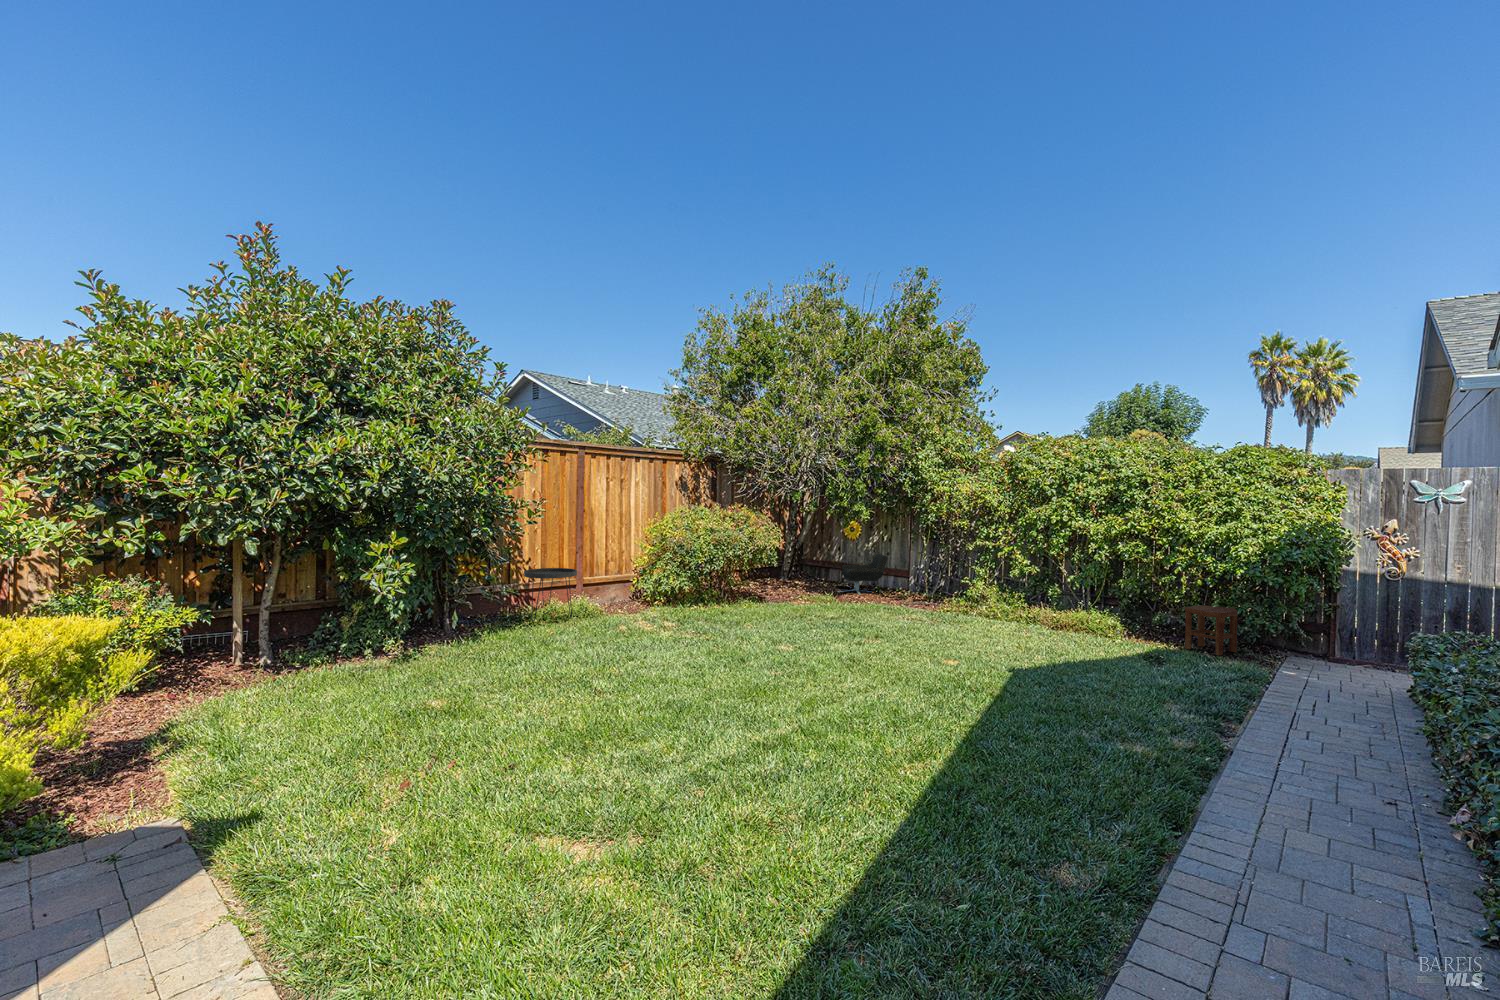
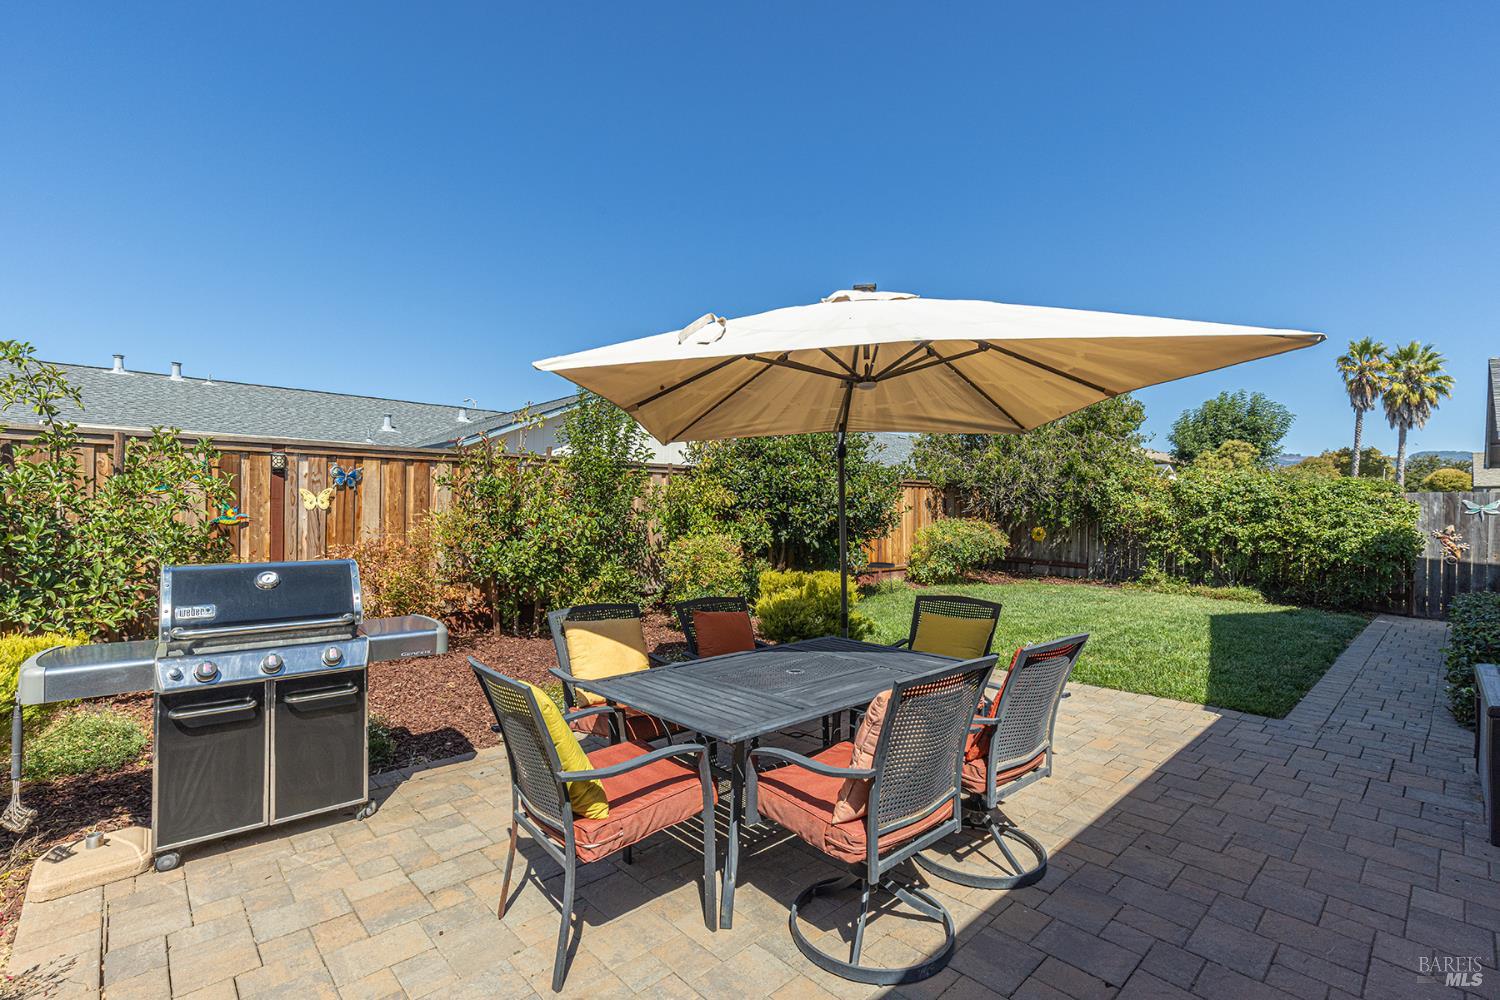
lounge chair: present [838,554,888,595] -> none [1032,551,1072,580]
stool: present [1185,605,1237,655] -> none [1309,581,1346,611]

